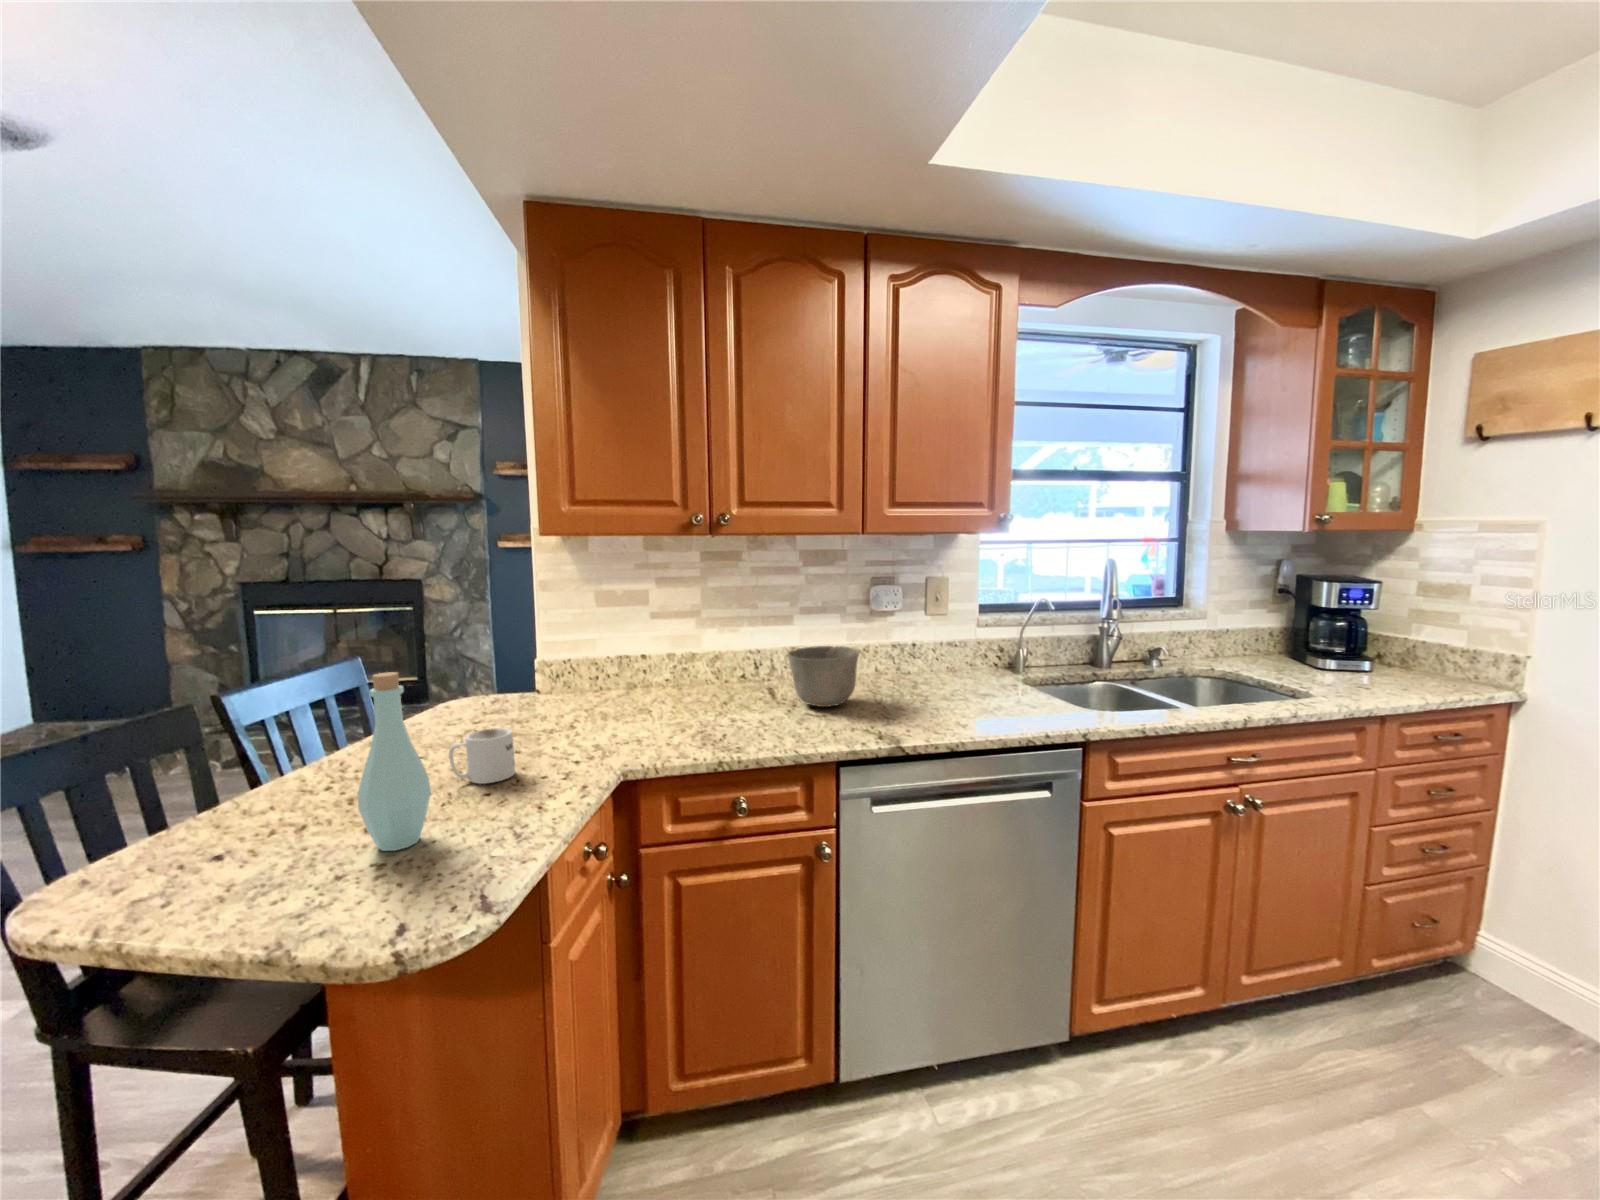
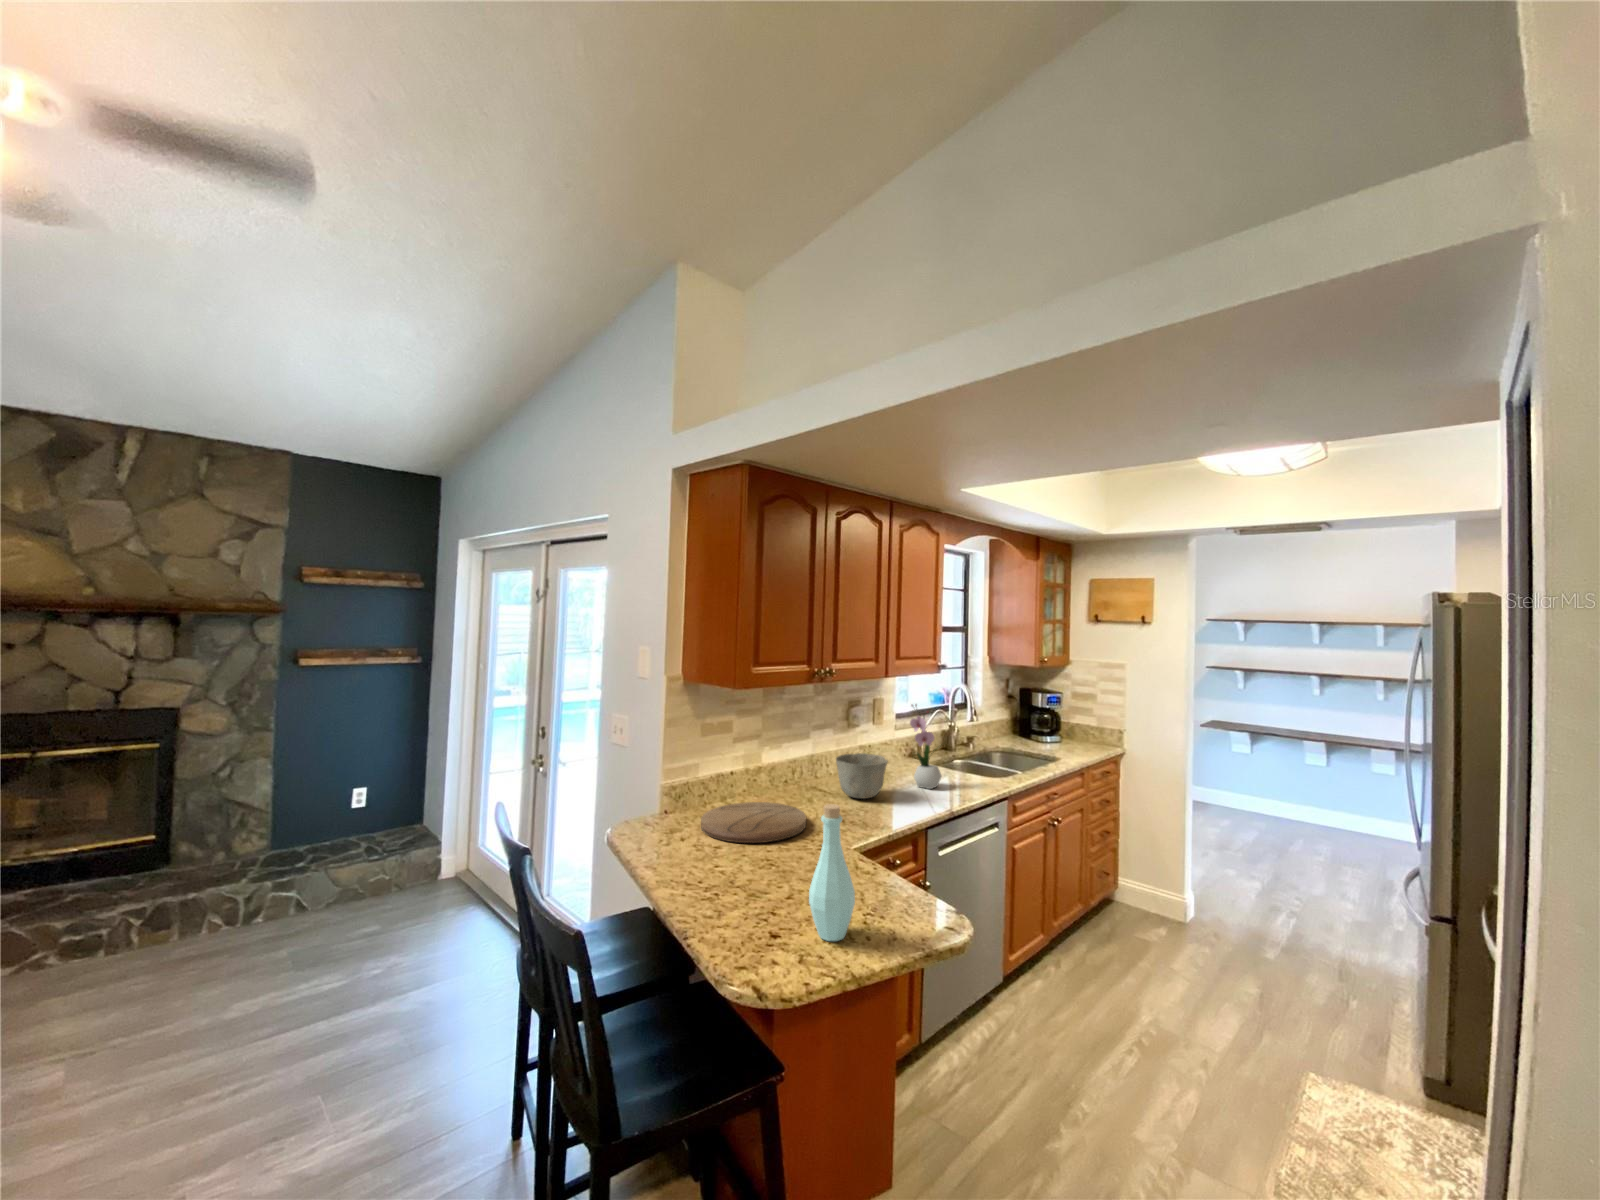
flower arrangement: none [916,579,977,708] -> present [910,705,941,789]
cutting board: none [557,691,693,735] -> present [701,802,806,843]
mug: present [449,728,515,784] -> none [758,843,792,890]

